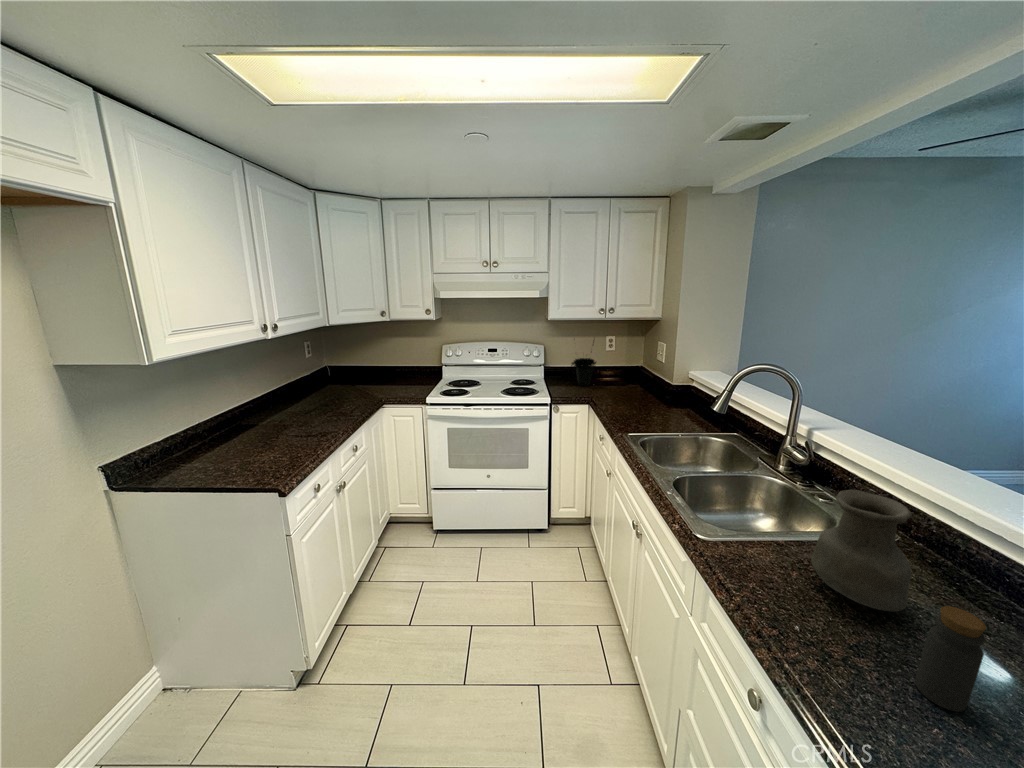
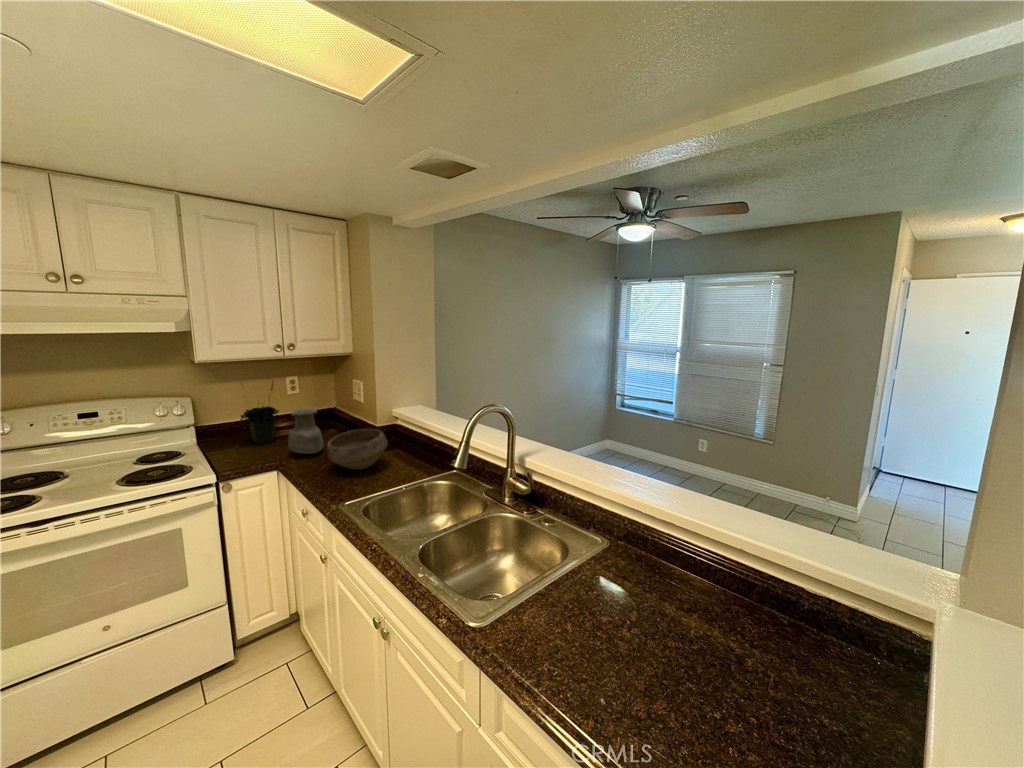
bowl: none [623,382,674,414] -> present [327,429,388,470]
vase: present [811,490,912,611] -> present [288,409,324,454]
bottle: present [915,606,986,712] -> none [675,620,713,710]

